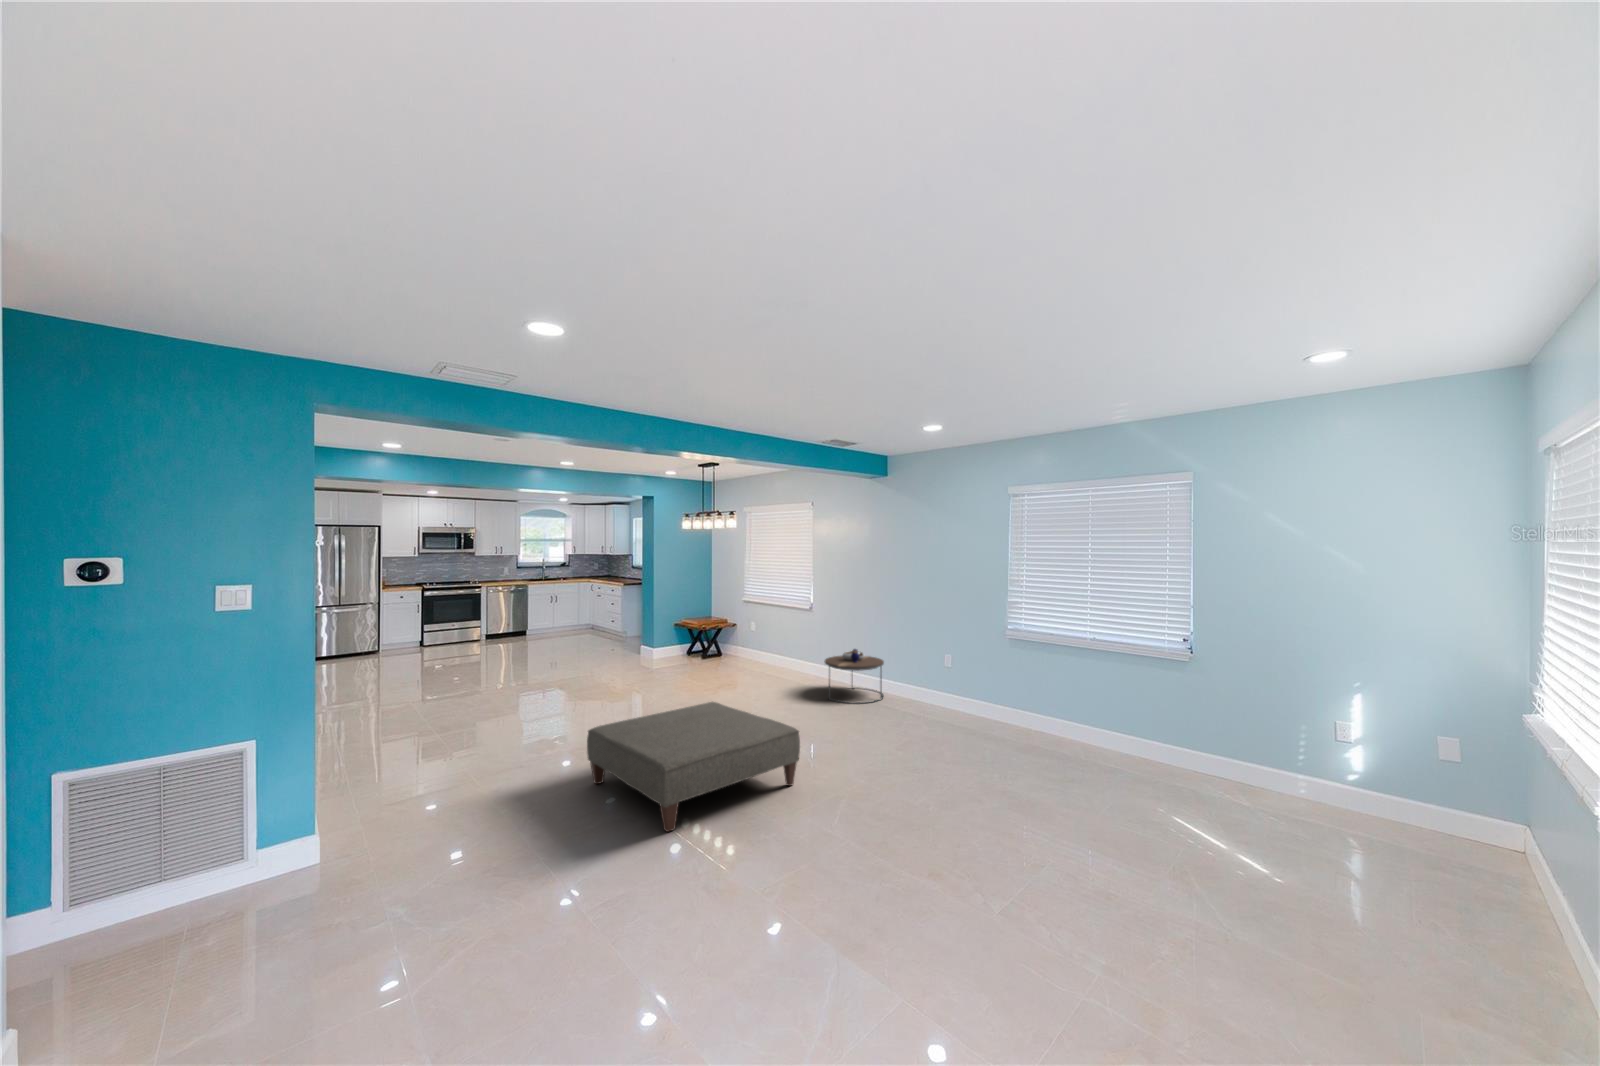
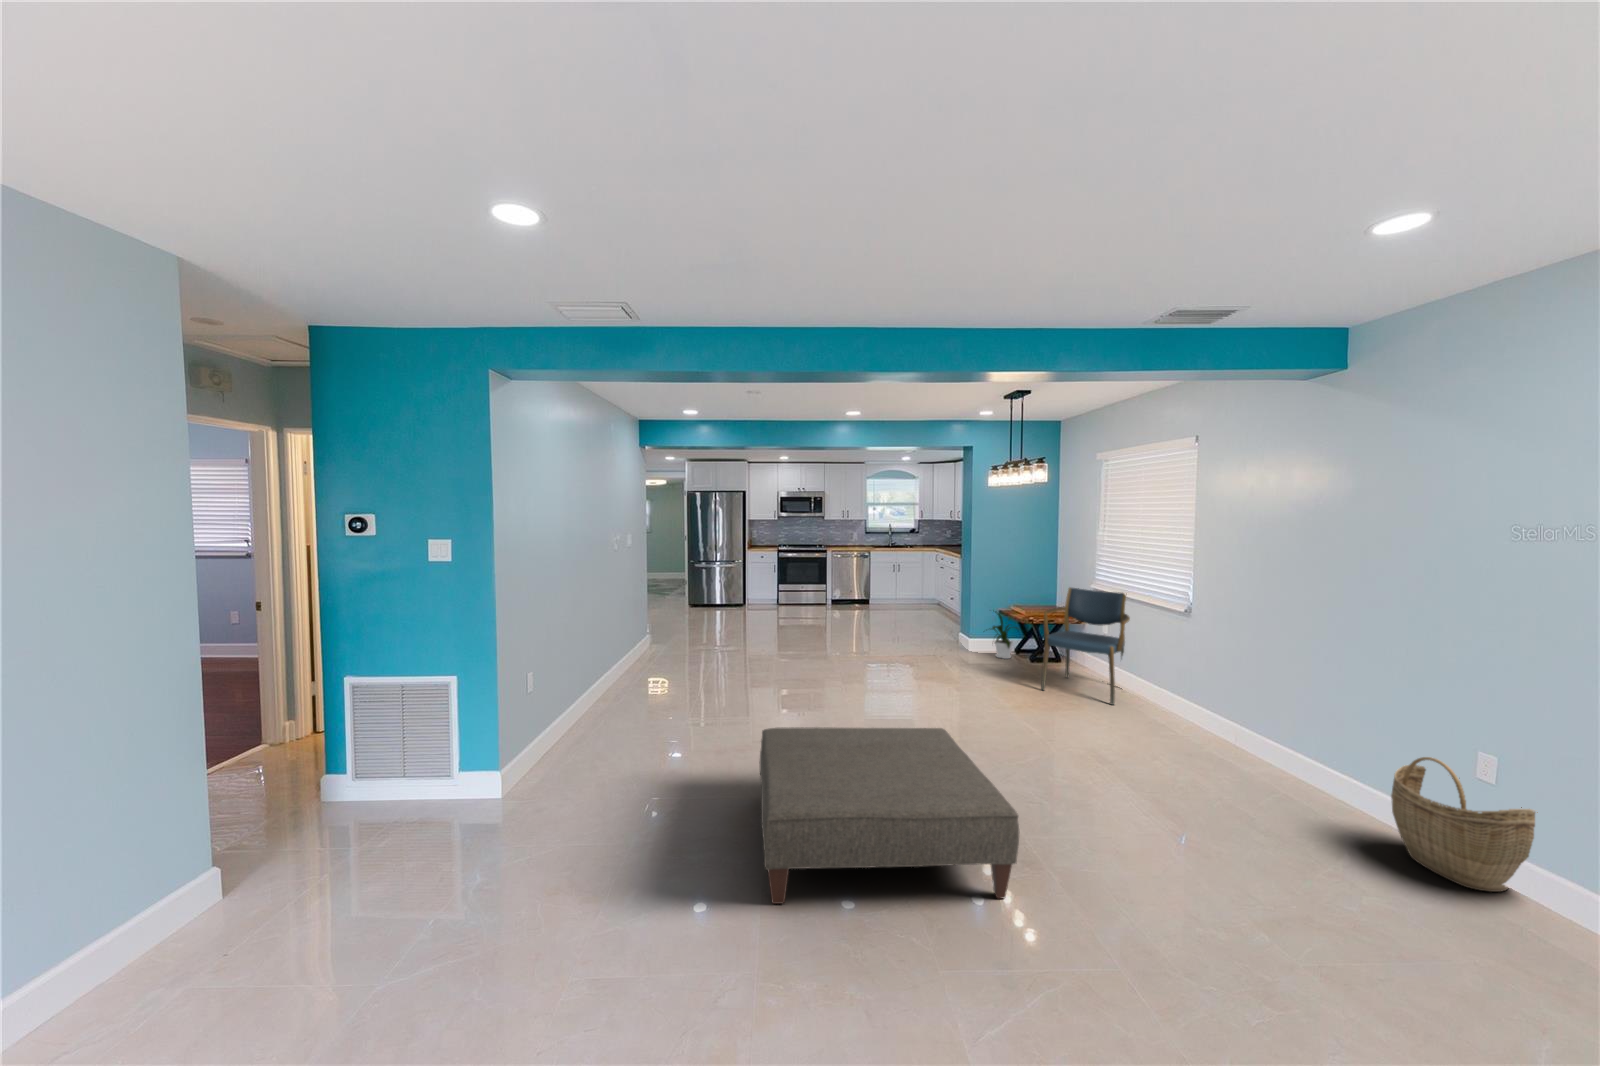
armchair: none [722,599,777,678] -> present [1041,588,1130,705]
house plant: none [660,624,694,662] -> present [992,614,1013,659]
side table: present [824,649,884,704] -> none [1182,690,1303,788]
woven basket: none [930,659,981,721] -> present [1391,757,1538,892]

